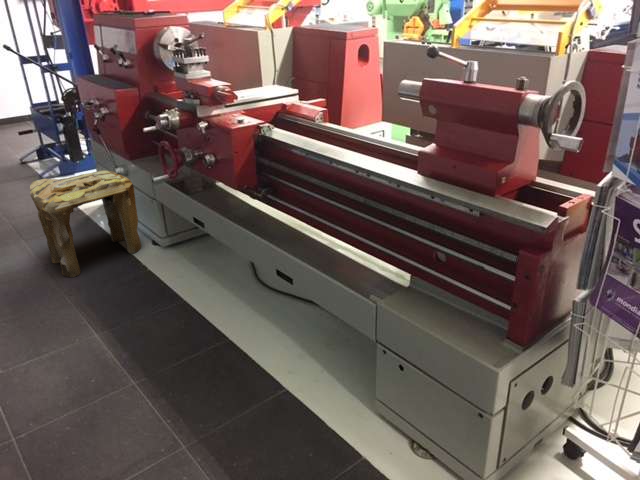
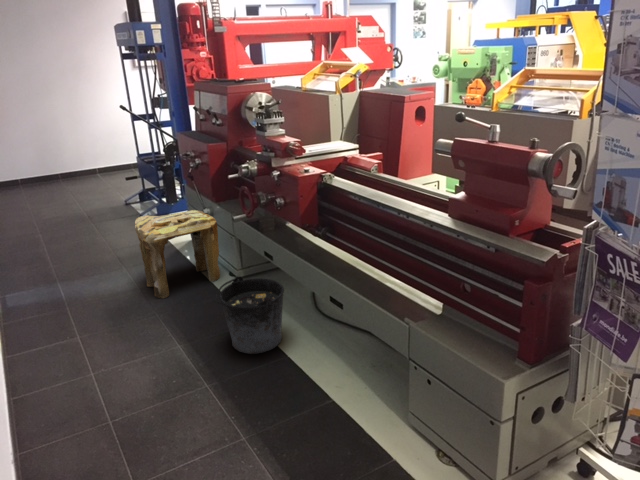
bucket: none [138,249,220,339] -> present [216,277,284,354]

